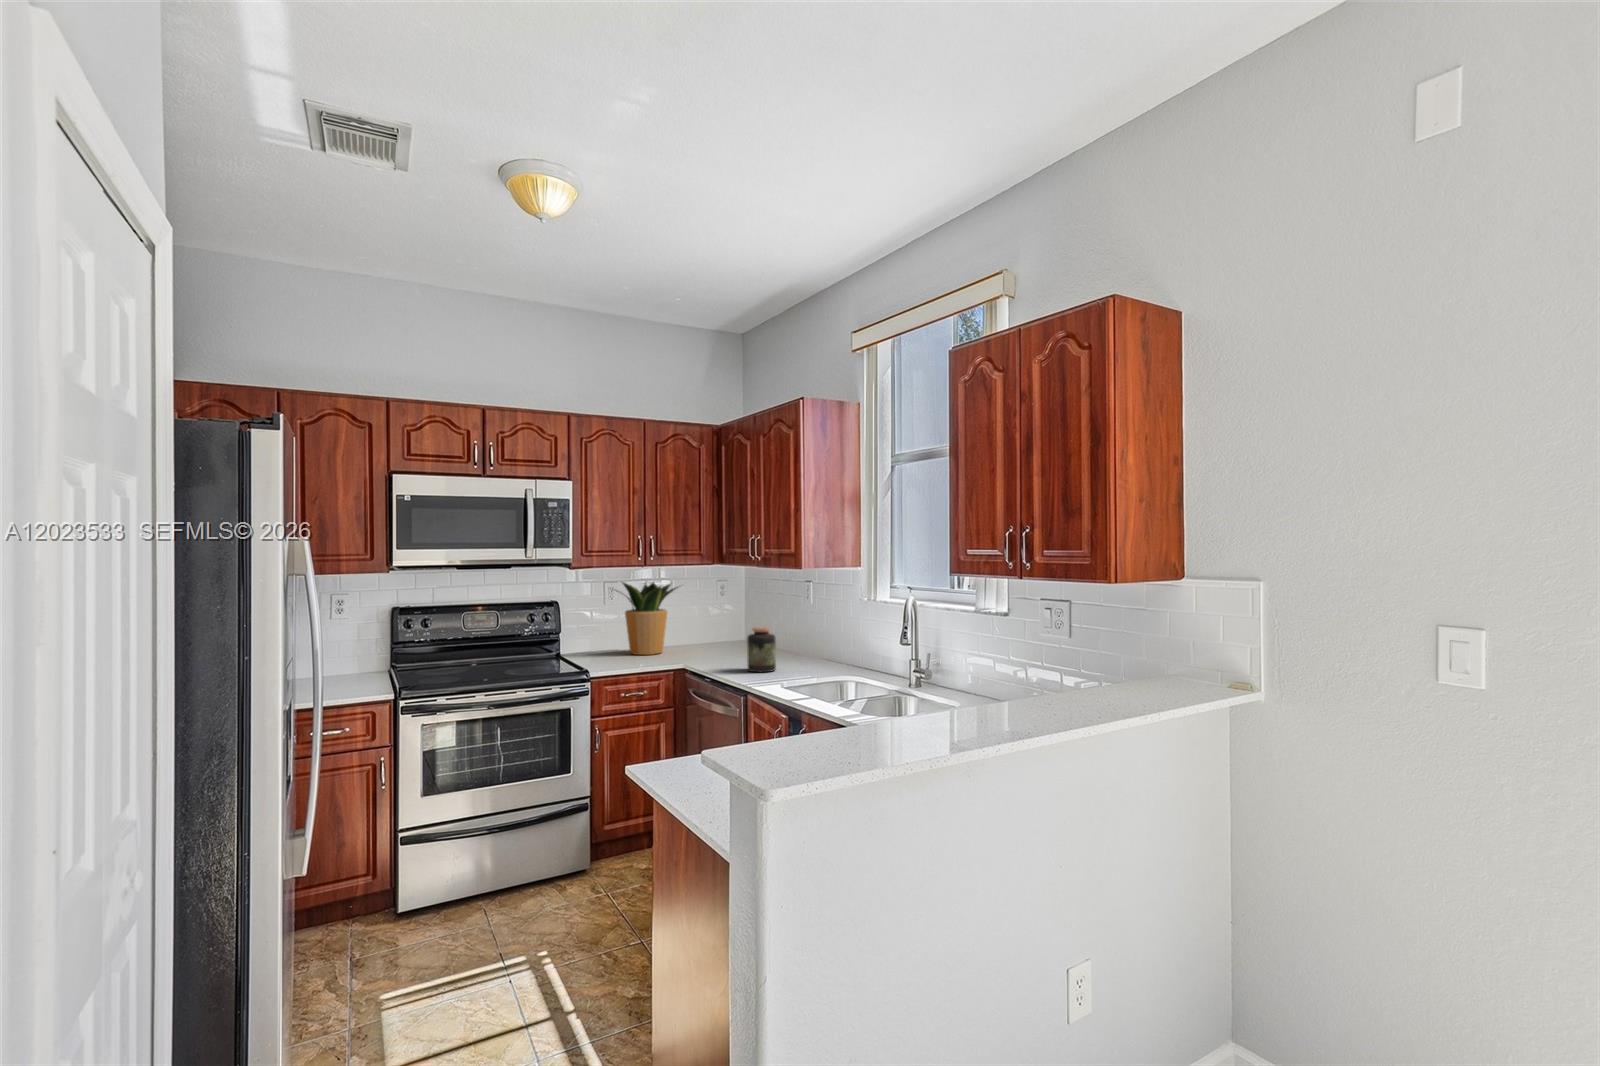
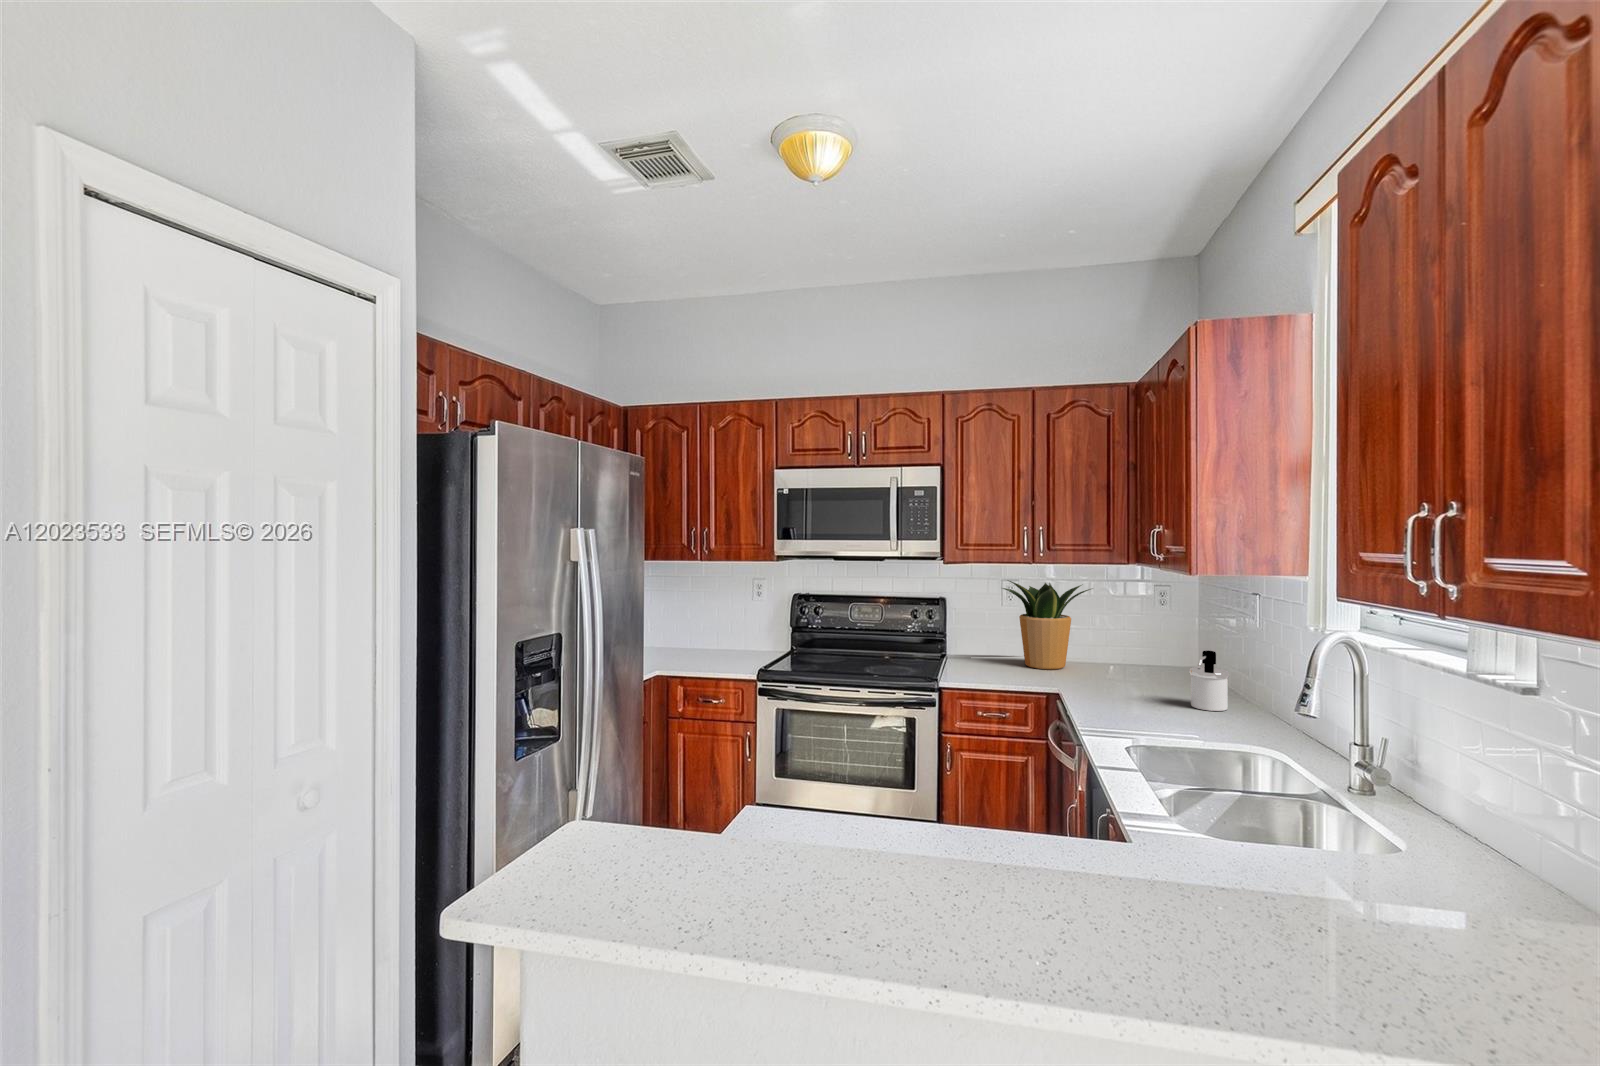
soap dispenser: none [777,621,801,662] -> present [1190,650,1229,711]
jar: present [747,627,776,672] -> none [1119,654,1161,719]

